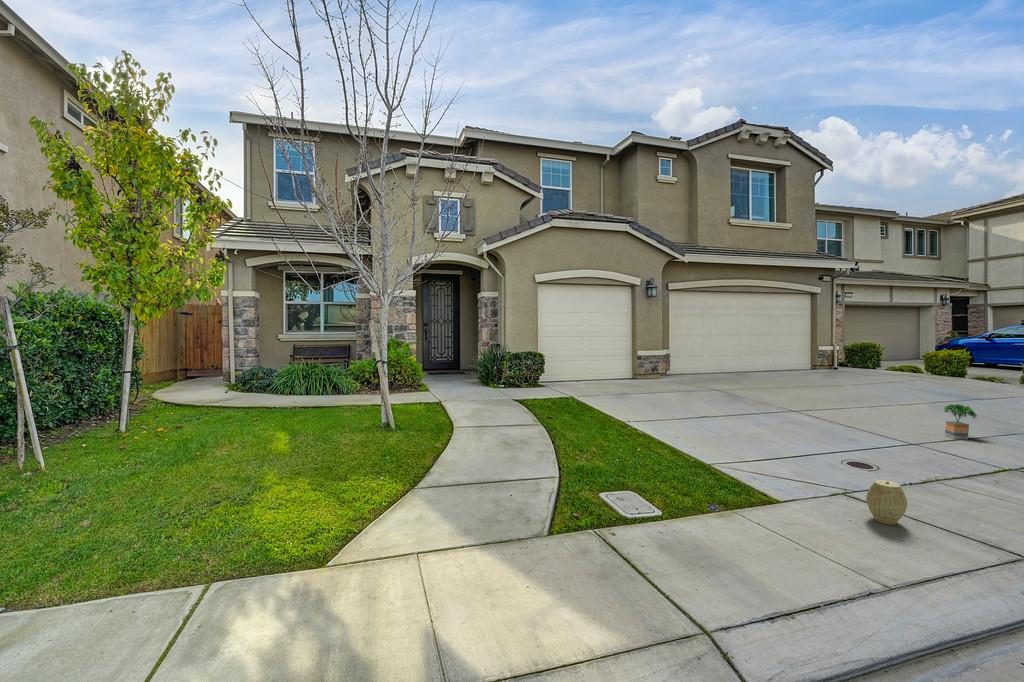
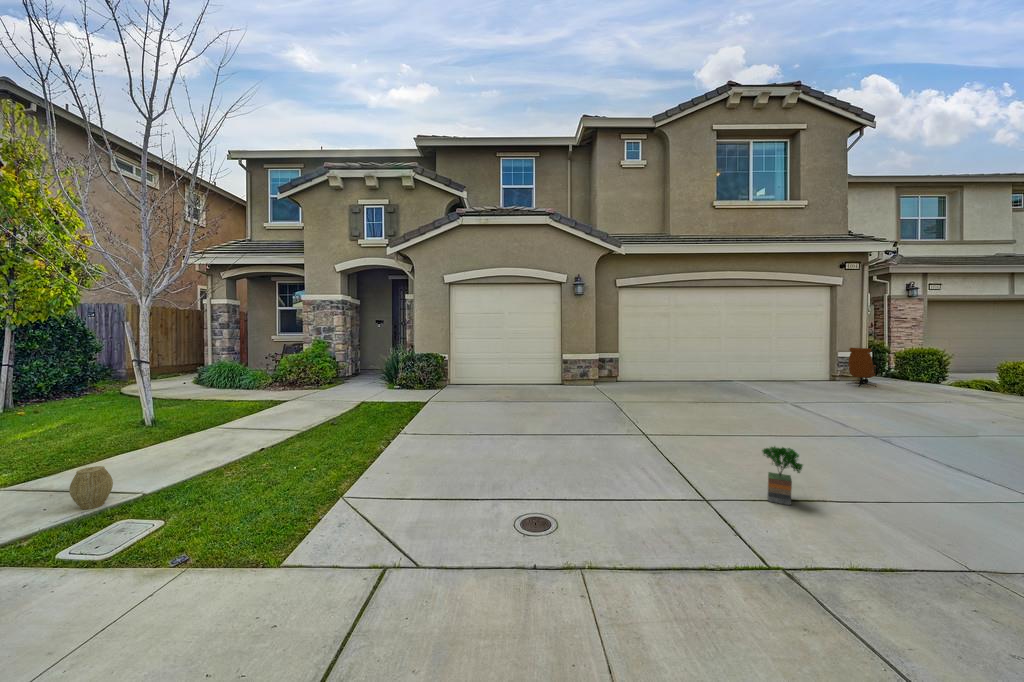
lounge chair: none [826,342,848,372] -> present [848,348,876,387]
woven basket: present [866,480,907,525] -> present [69,466,113,509]

